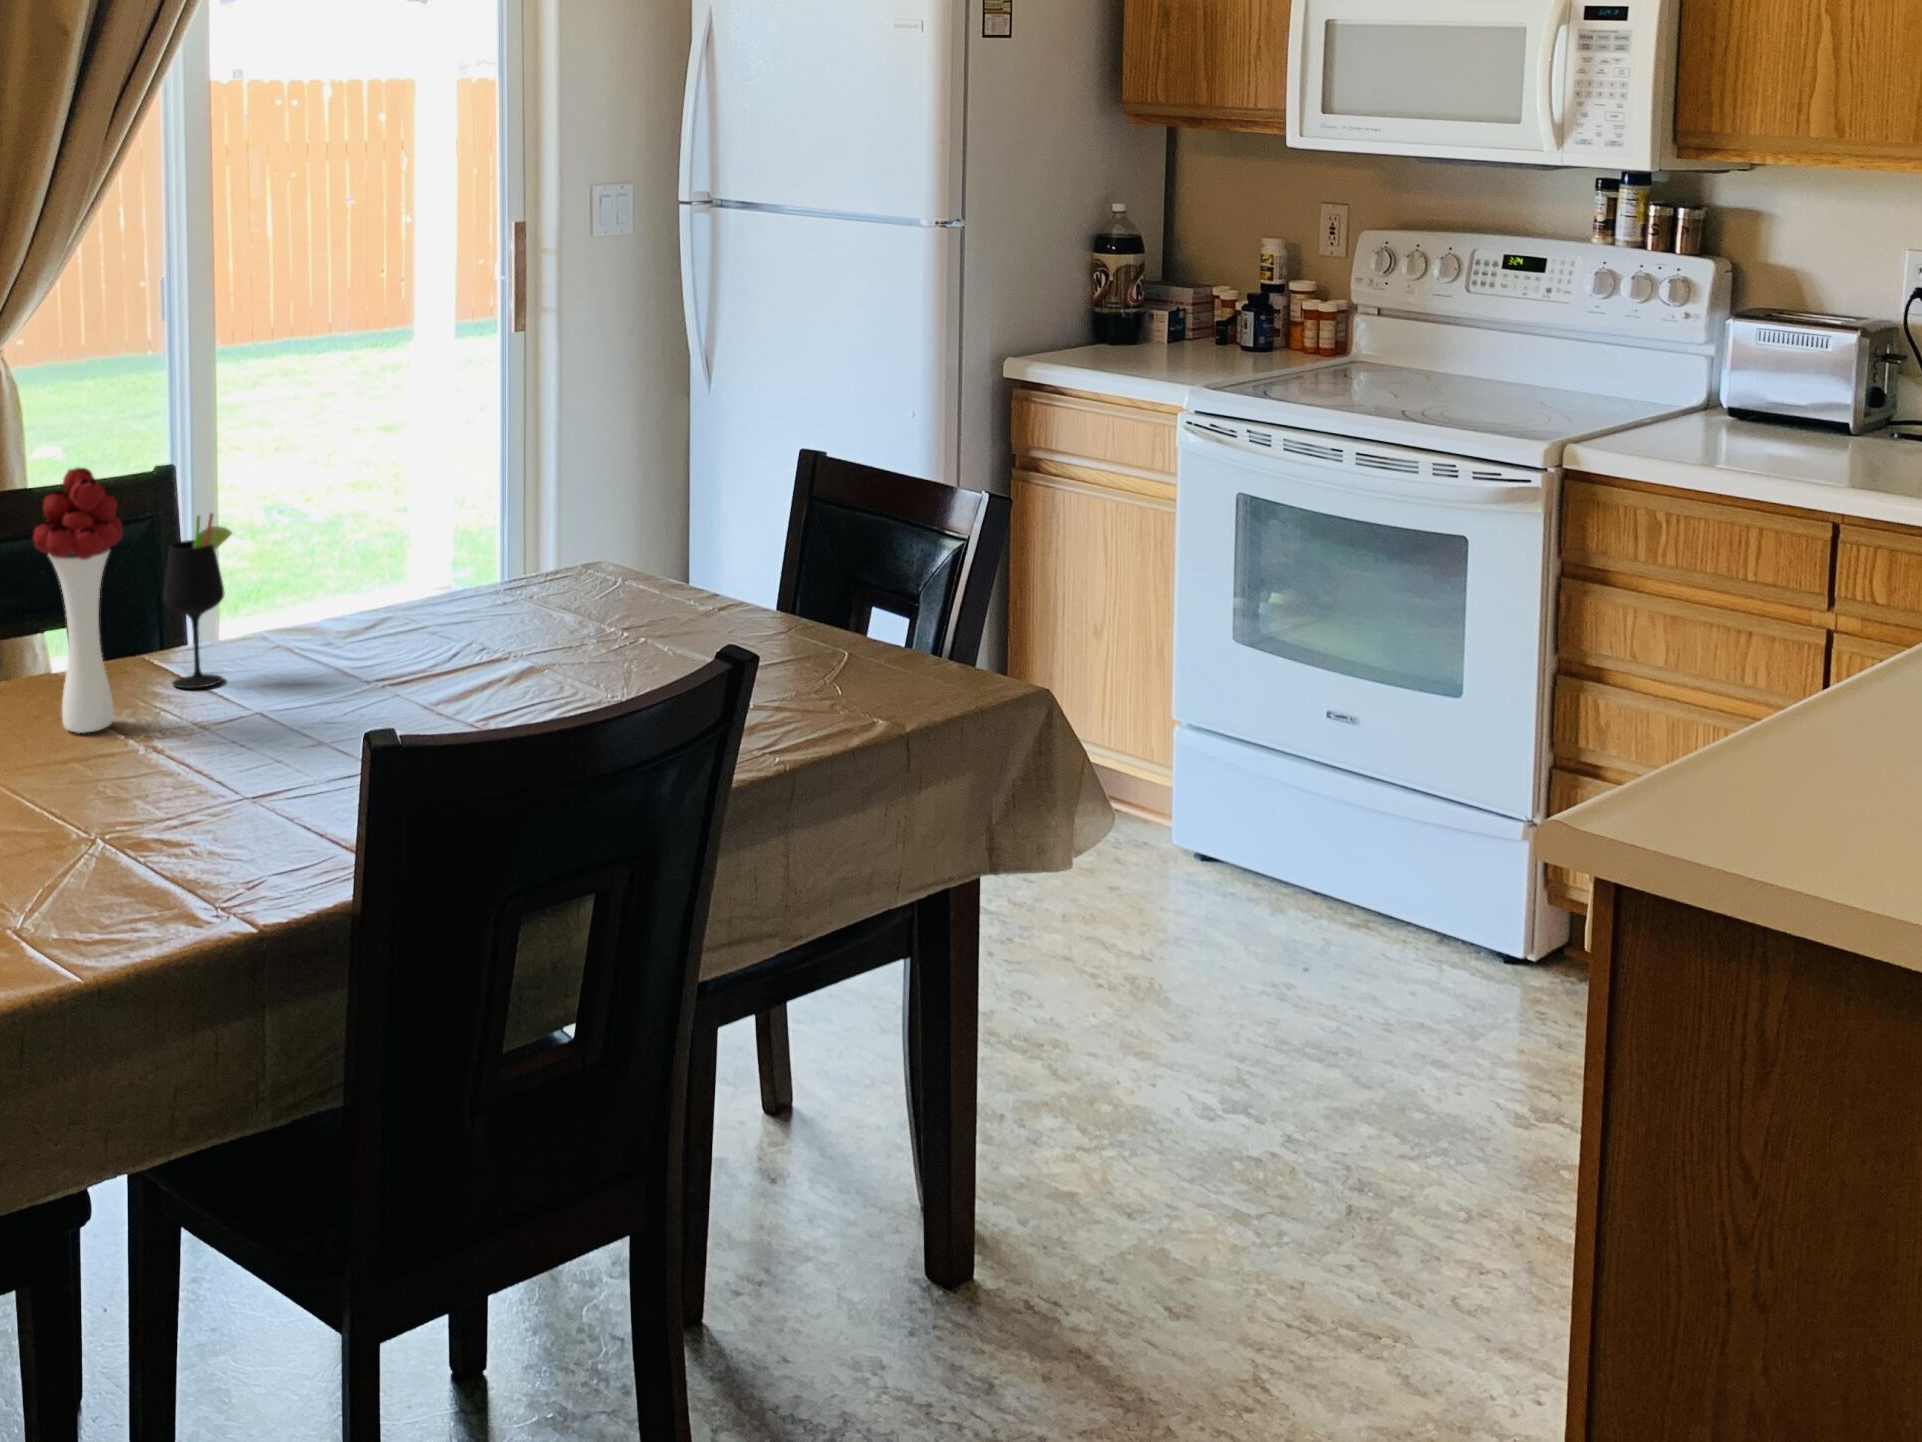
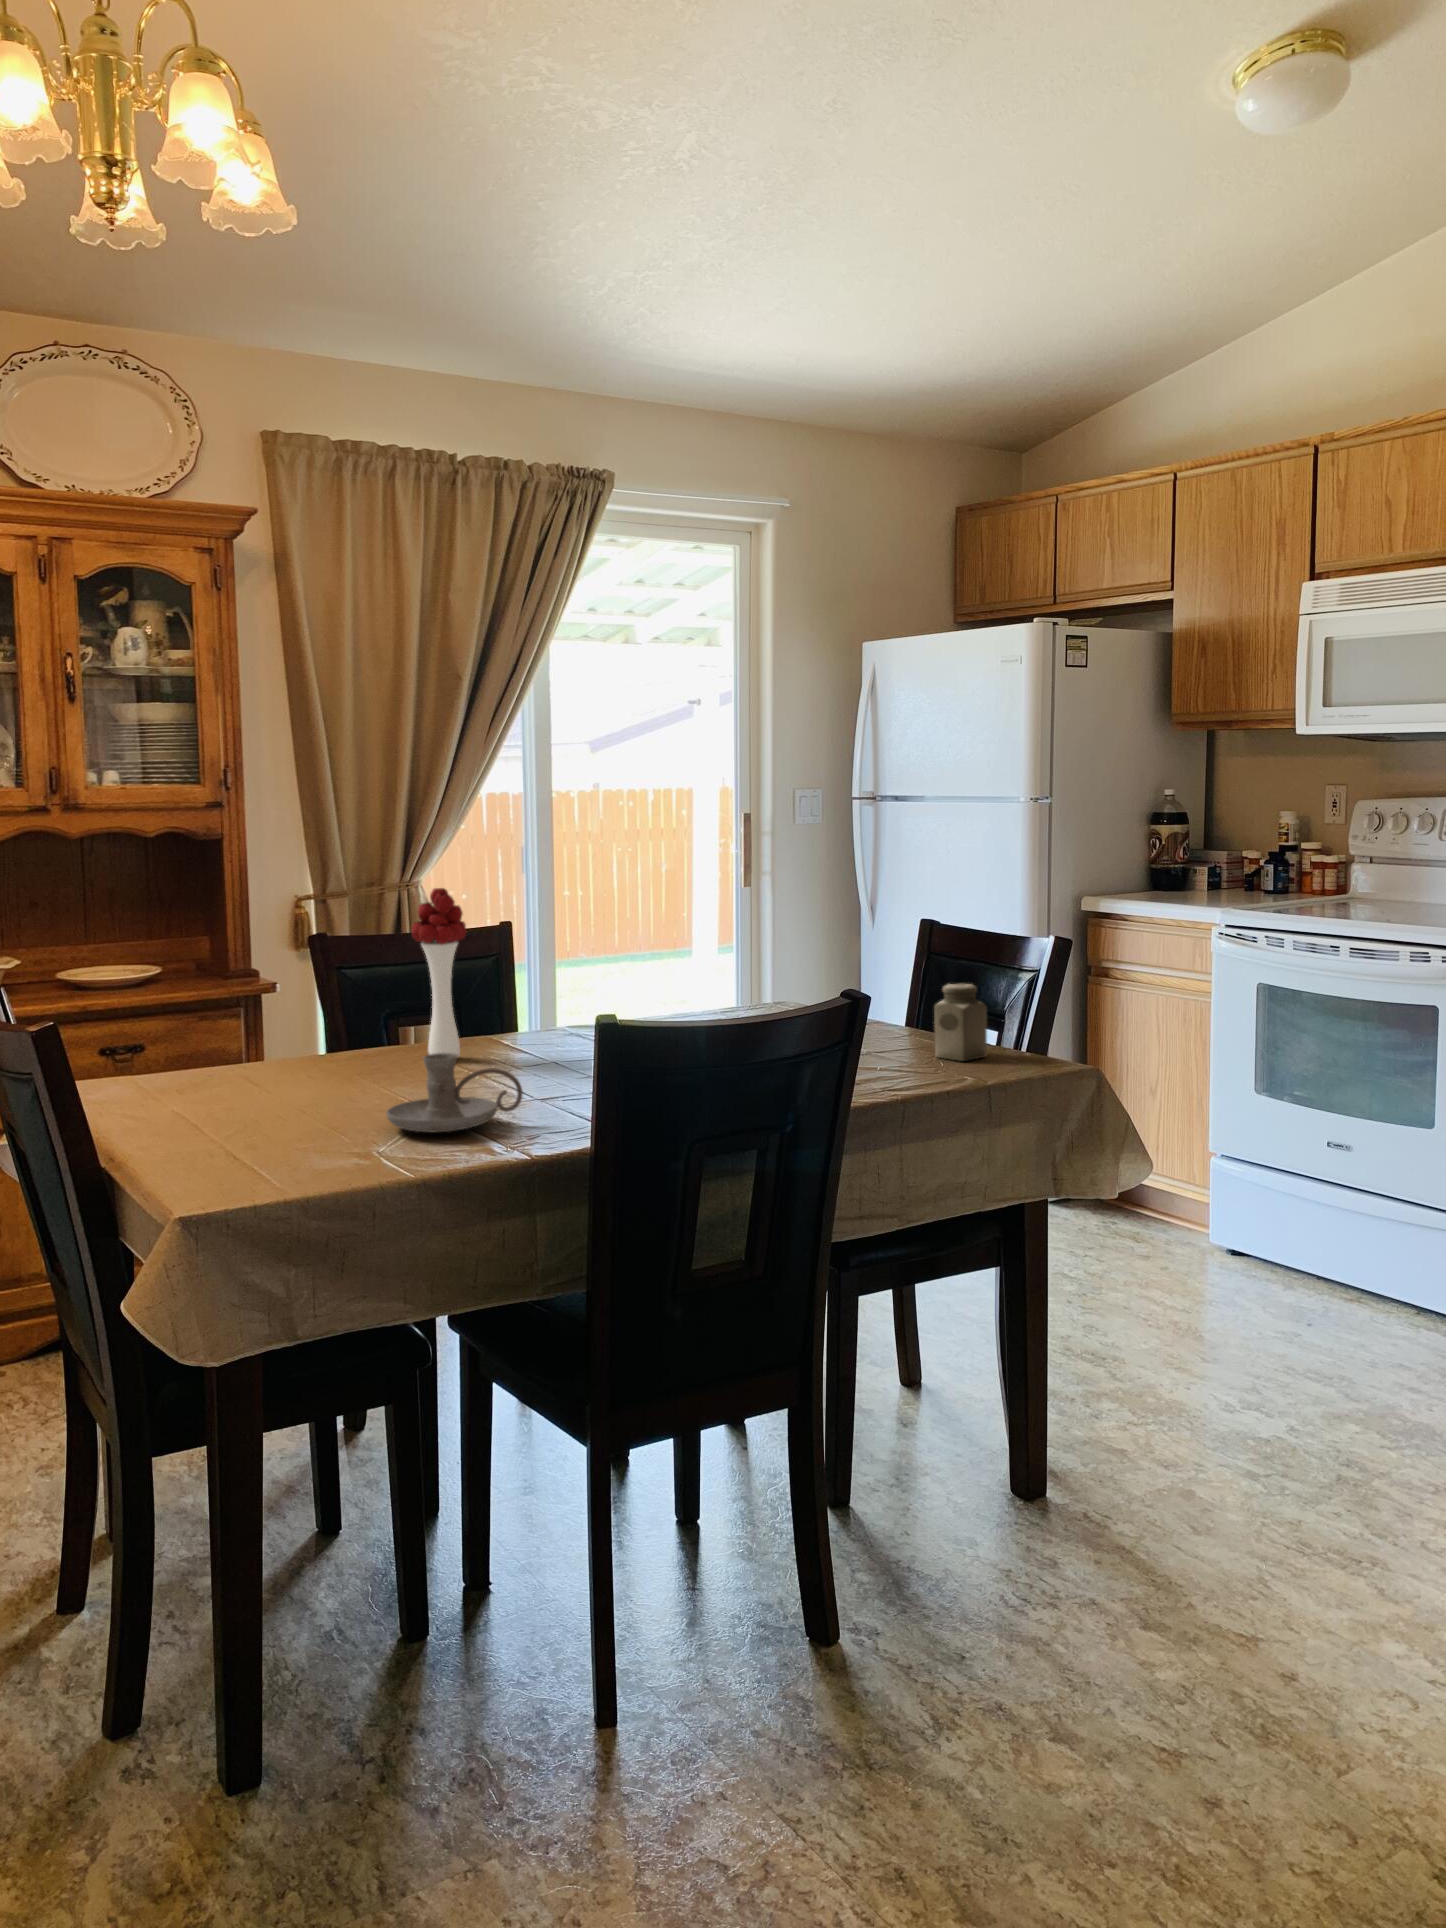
wine glass: present [163,513,232,688] -> none [494,928,537,1044]
salt shaker: none [827,580,900,693] -> present [934,984,987,1061]
candle holder: none [15,775,234,907] -> present [386,1053,523,1132]

